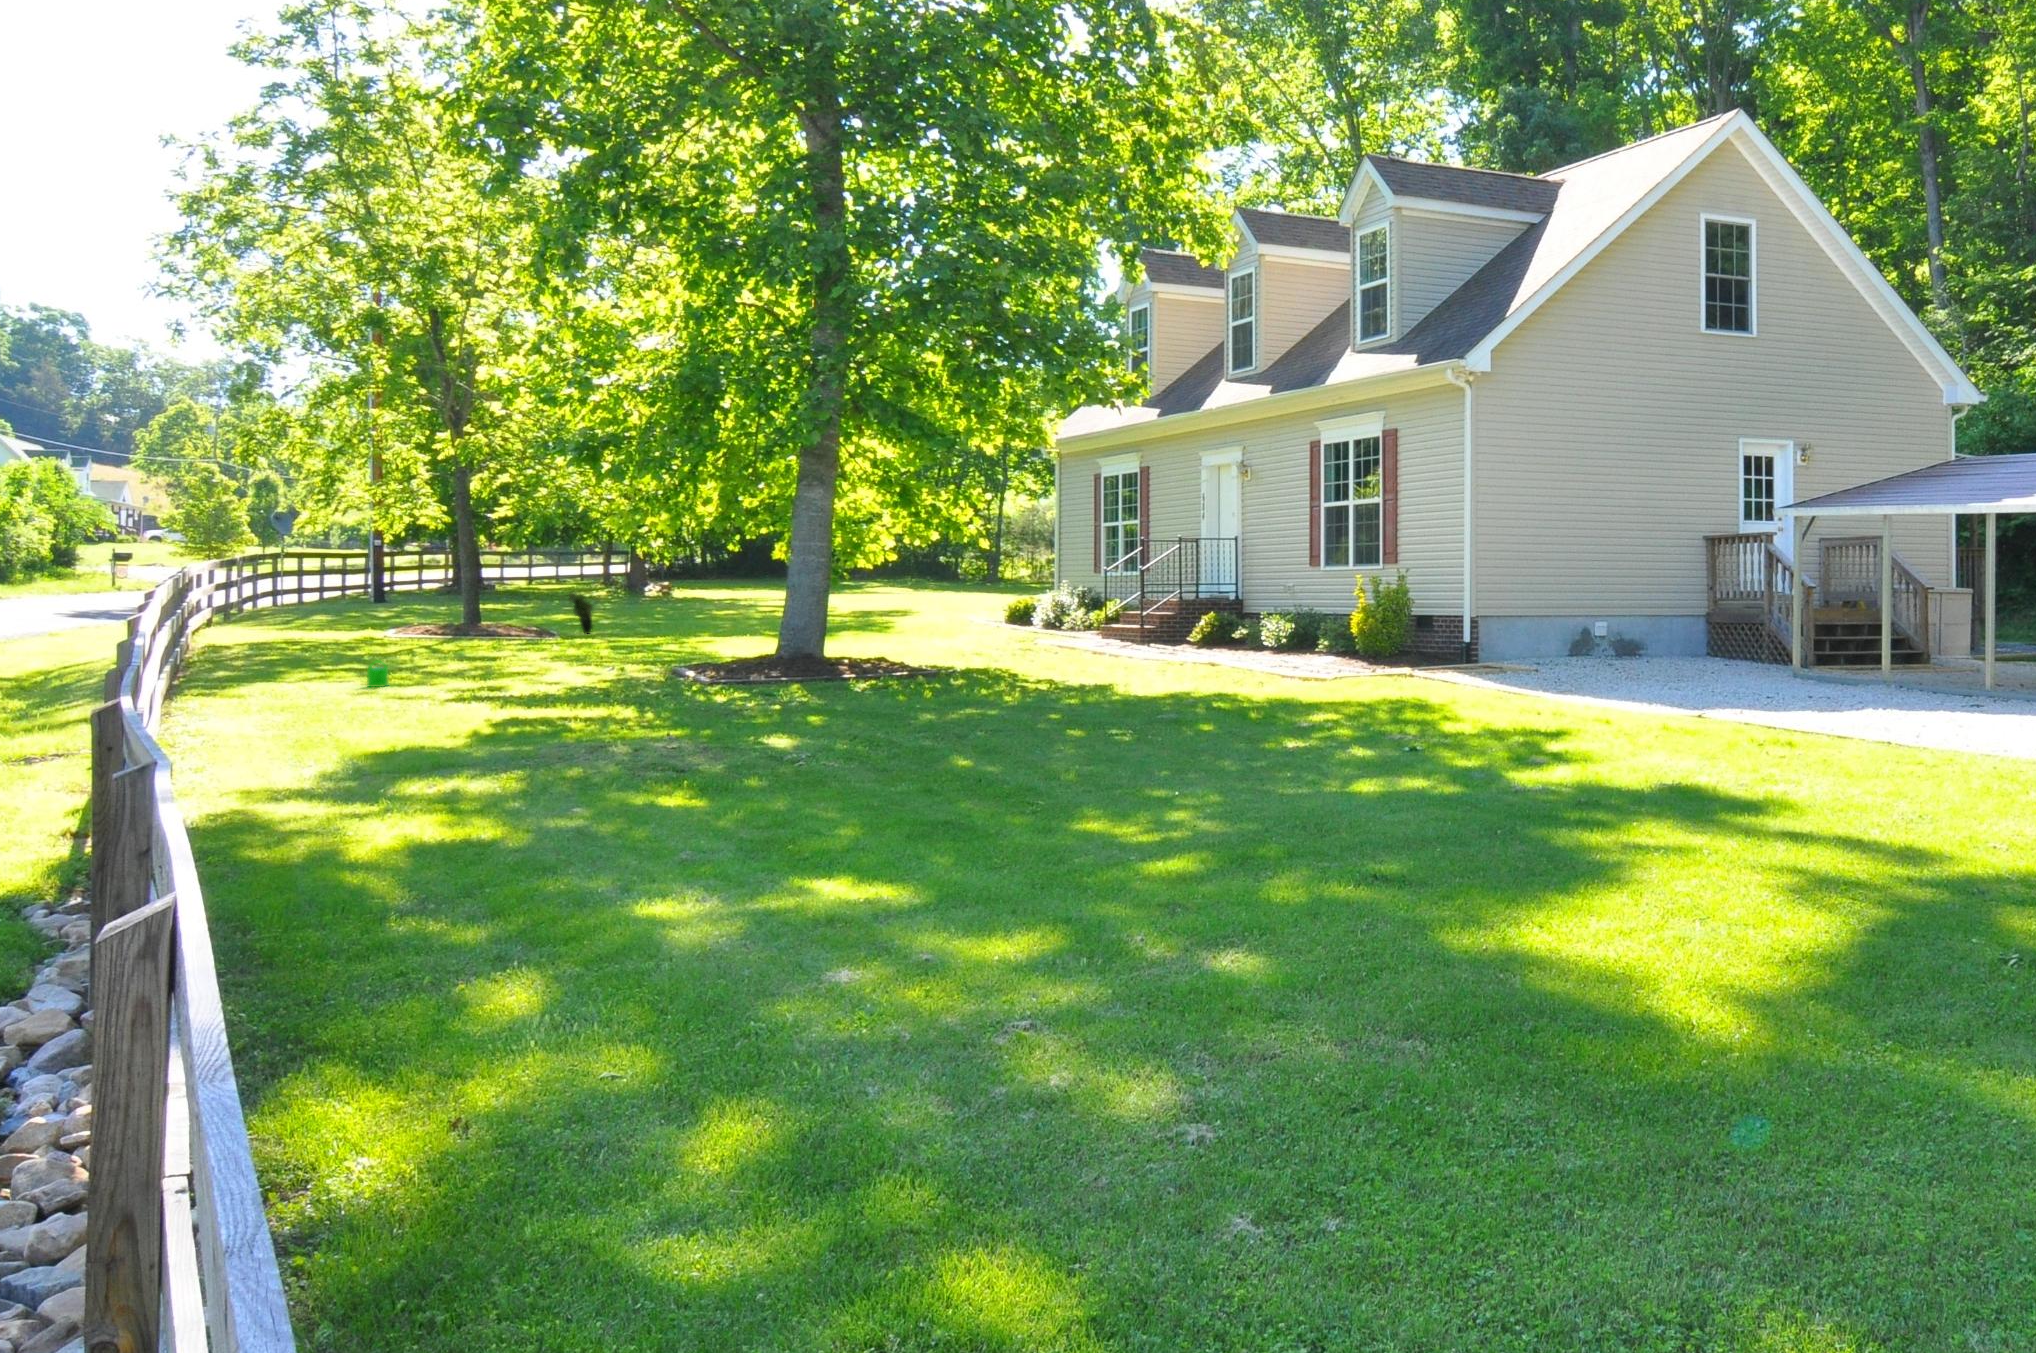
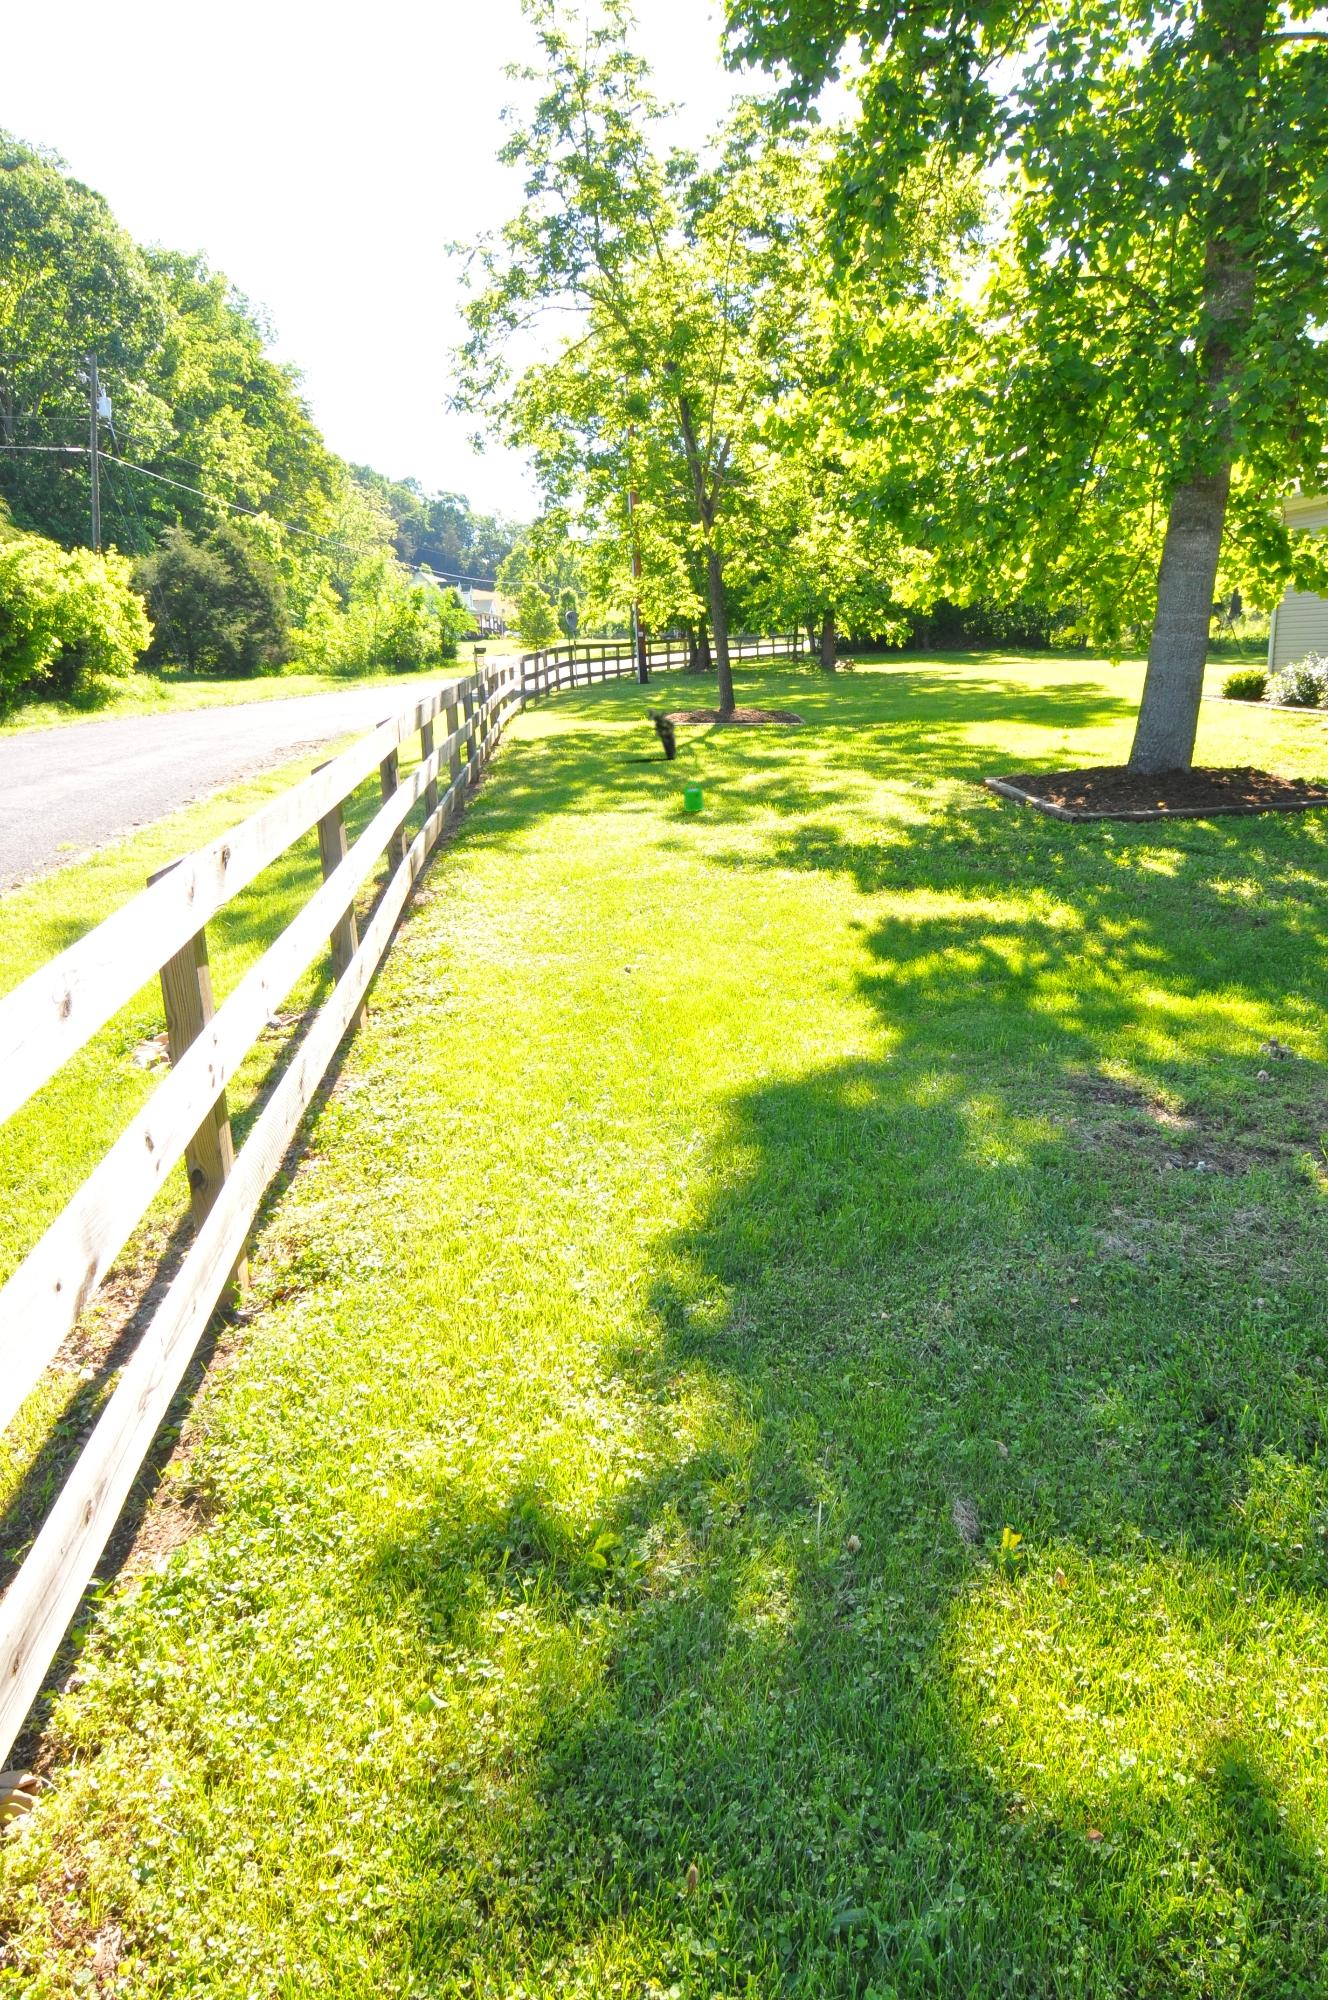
potted plant: present [568,592,593,634] -> present [646,707,676,759]

